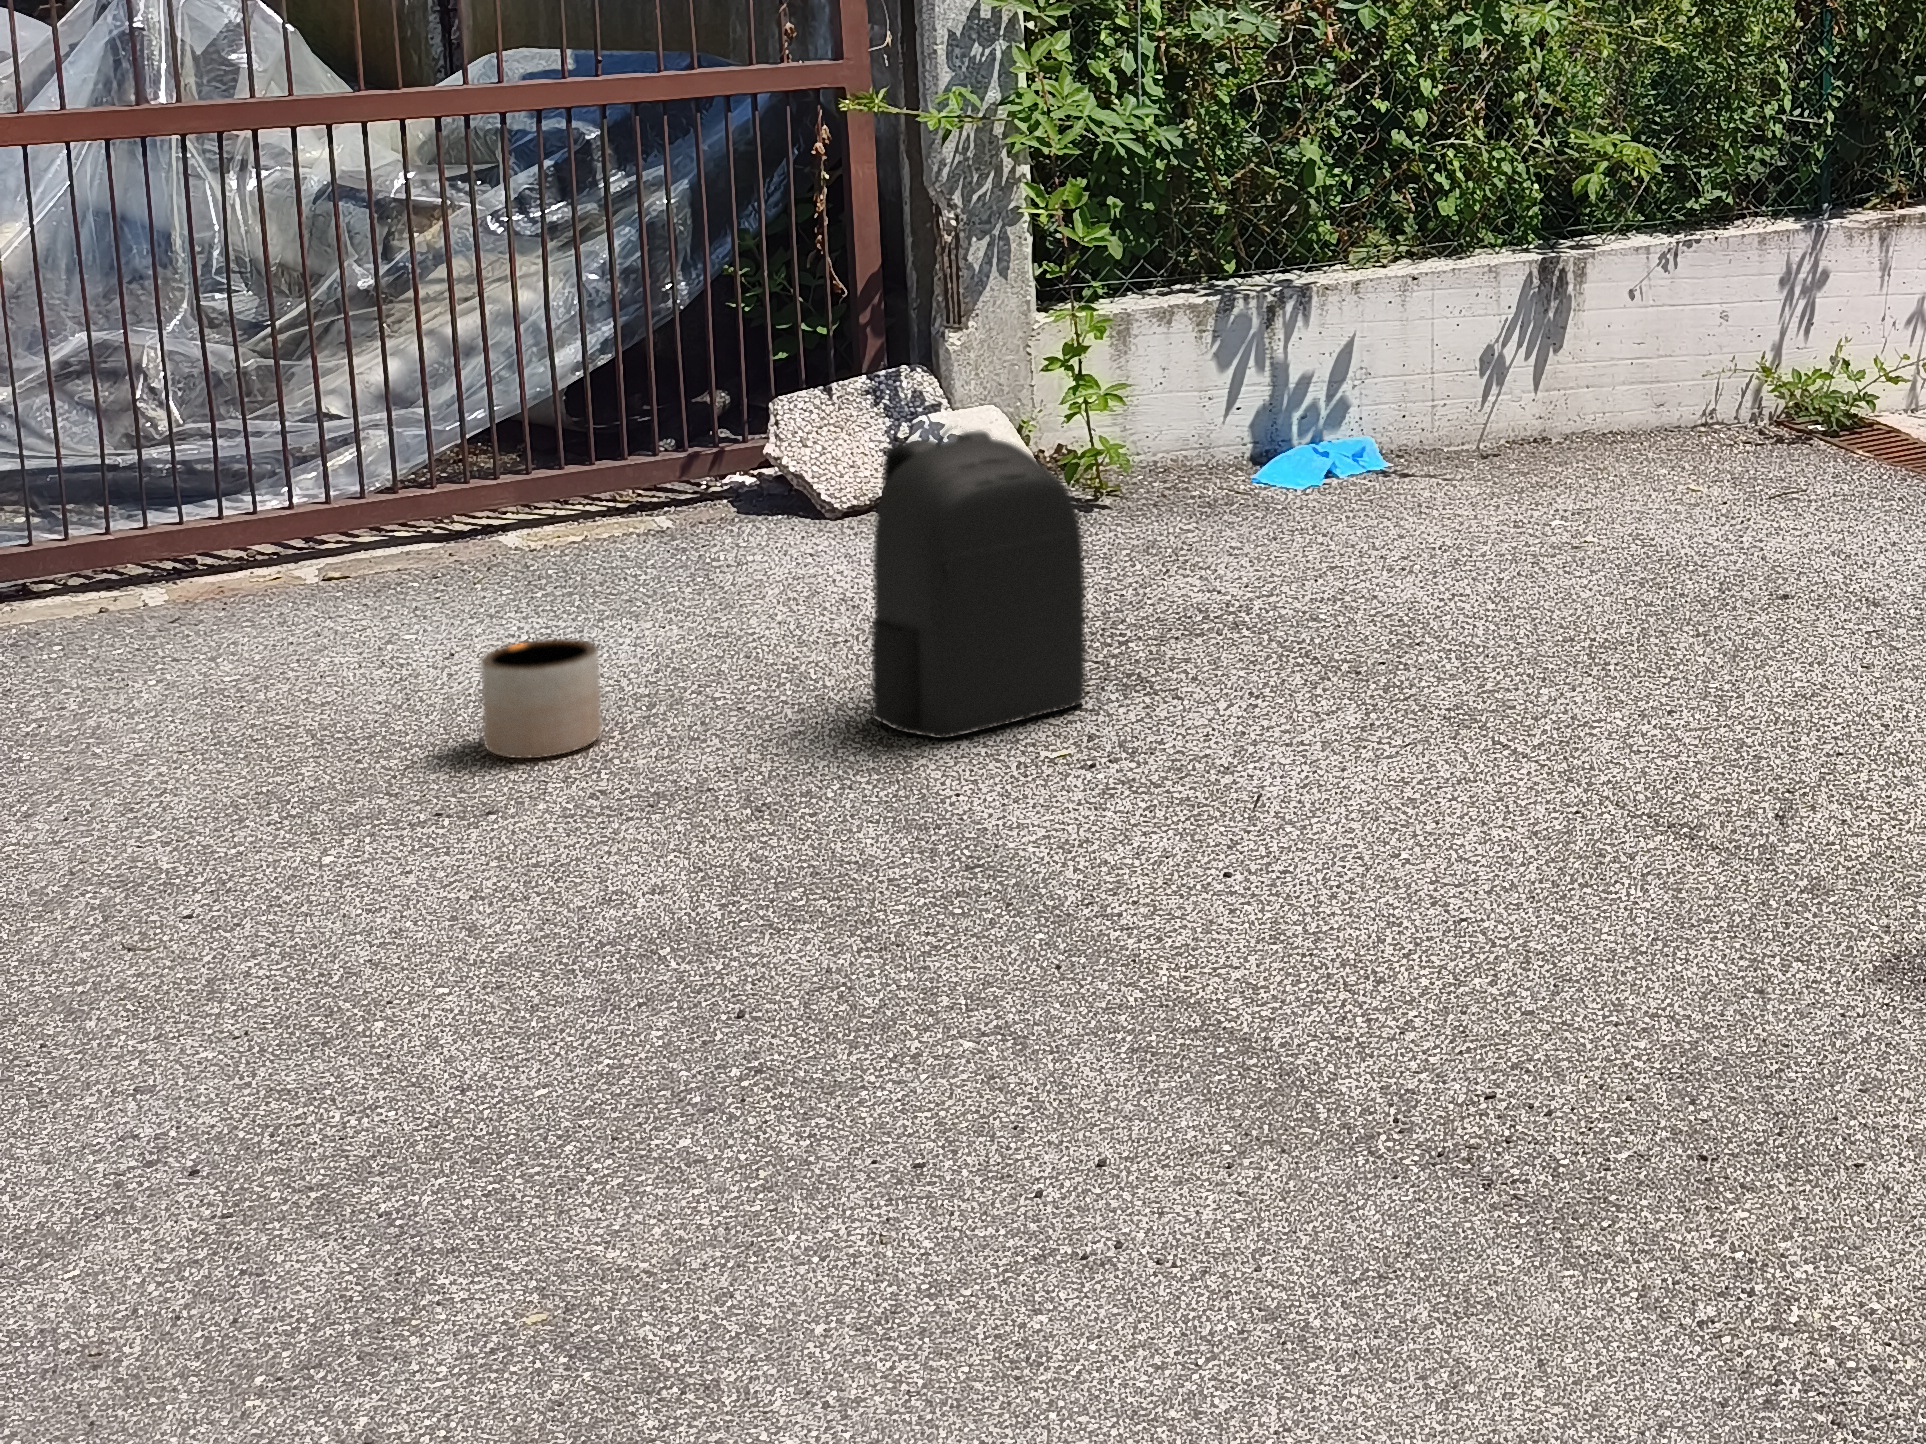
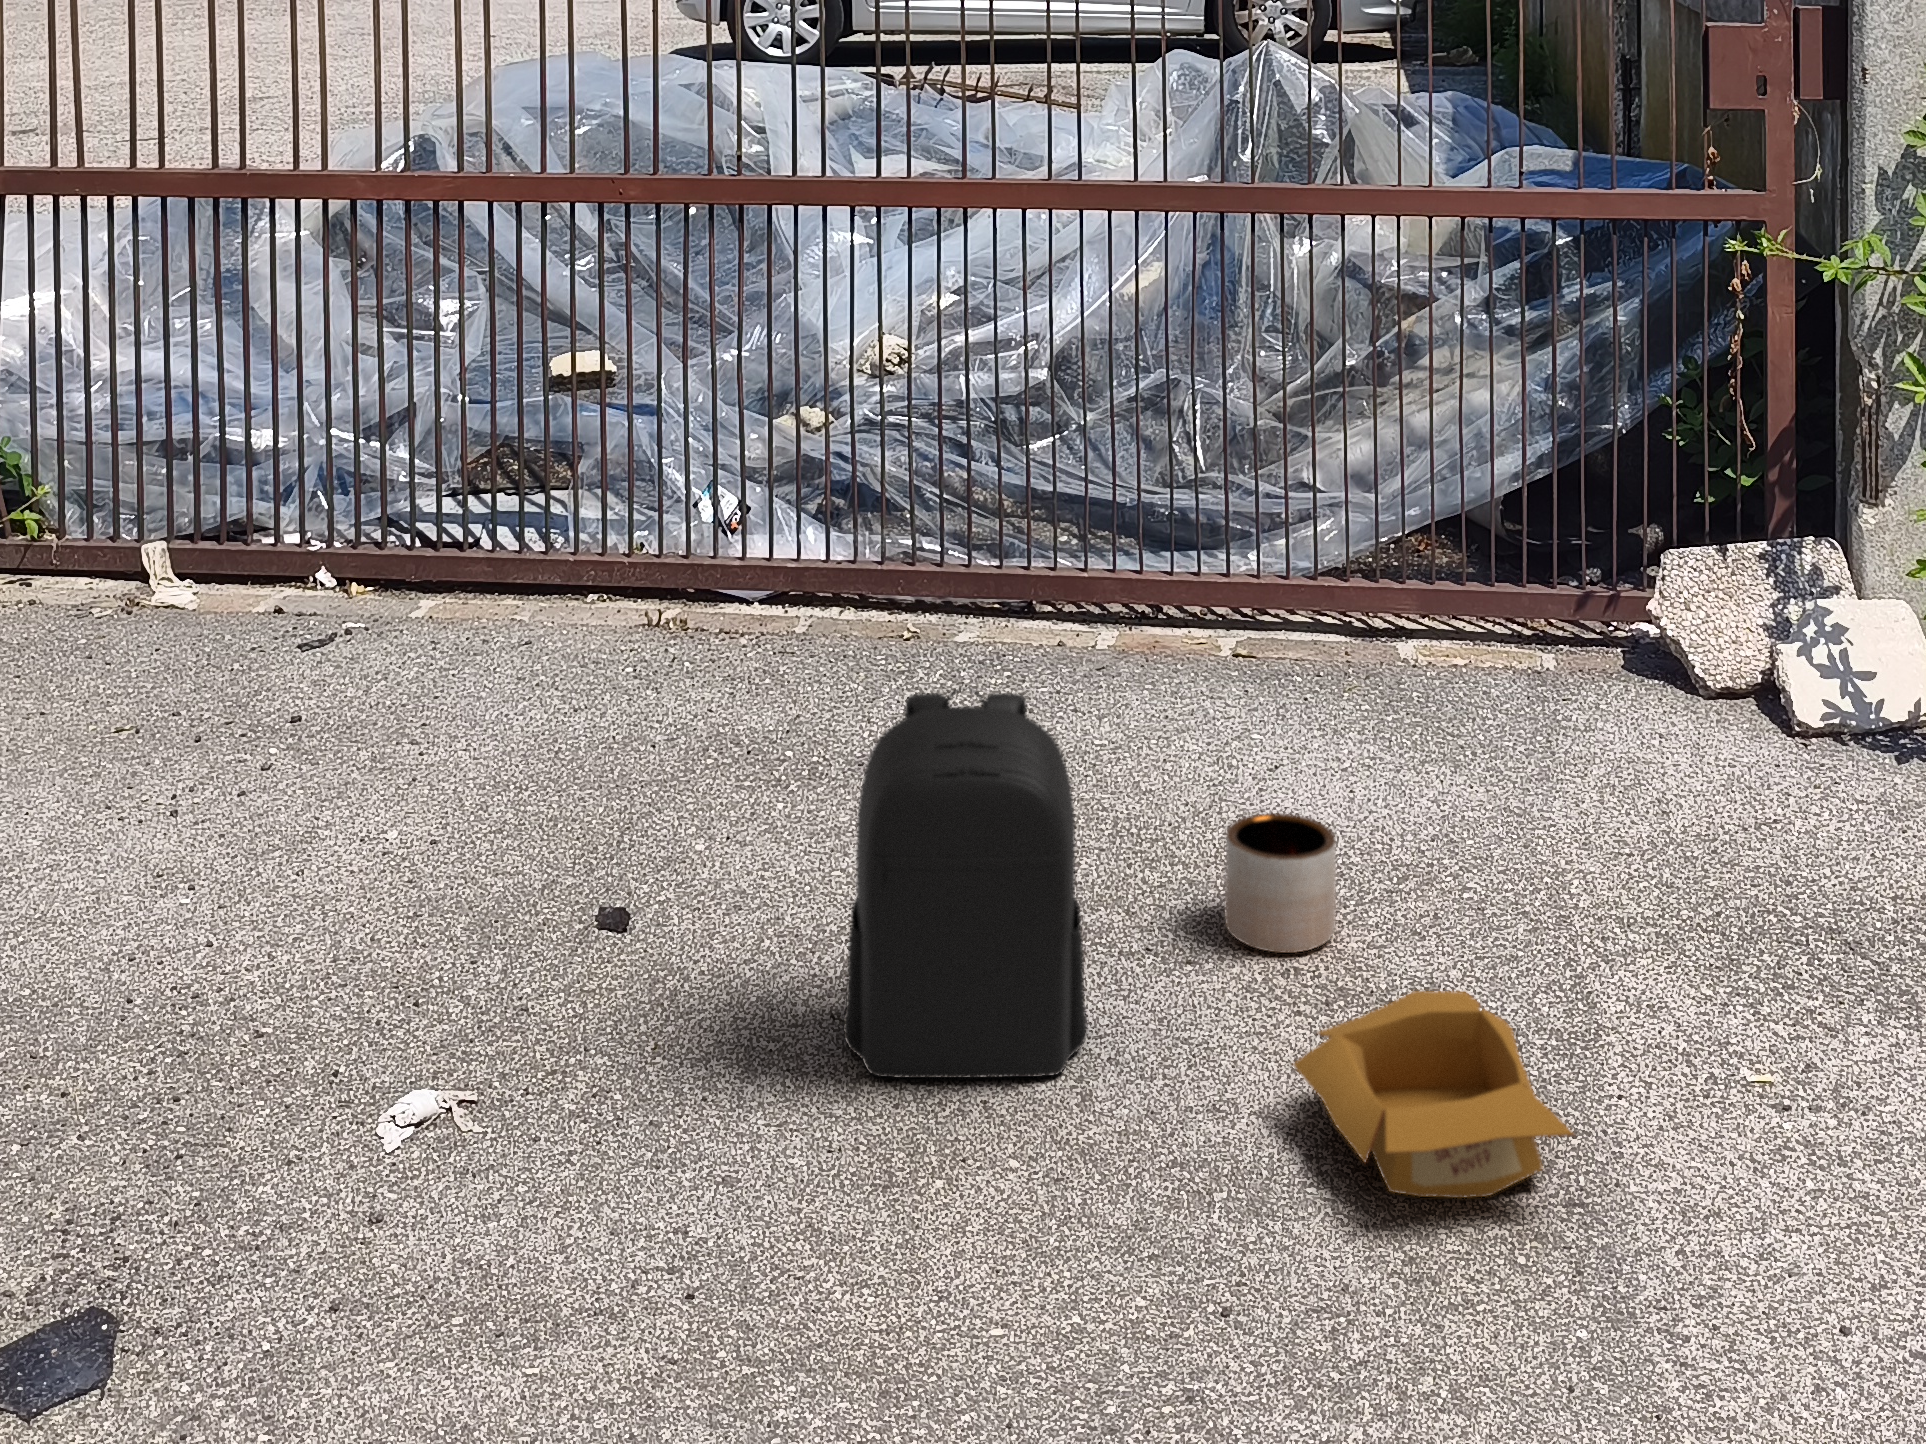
backpack: present [871,428,1085,738] -> present [843,689,1088,1078]
cardboard box: none [654,703,935,847] -> present [1293,991,1575,1198]

